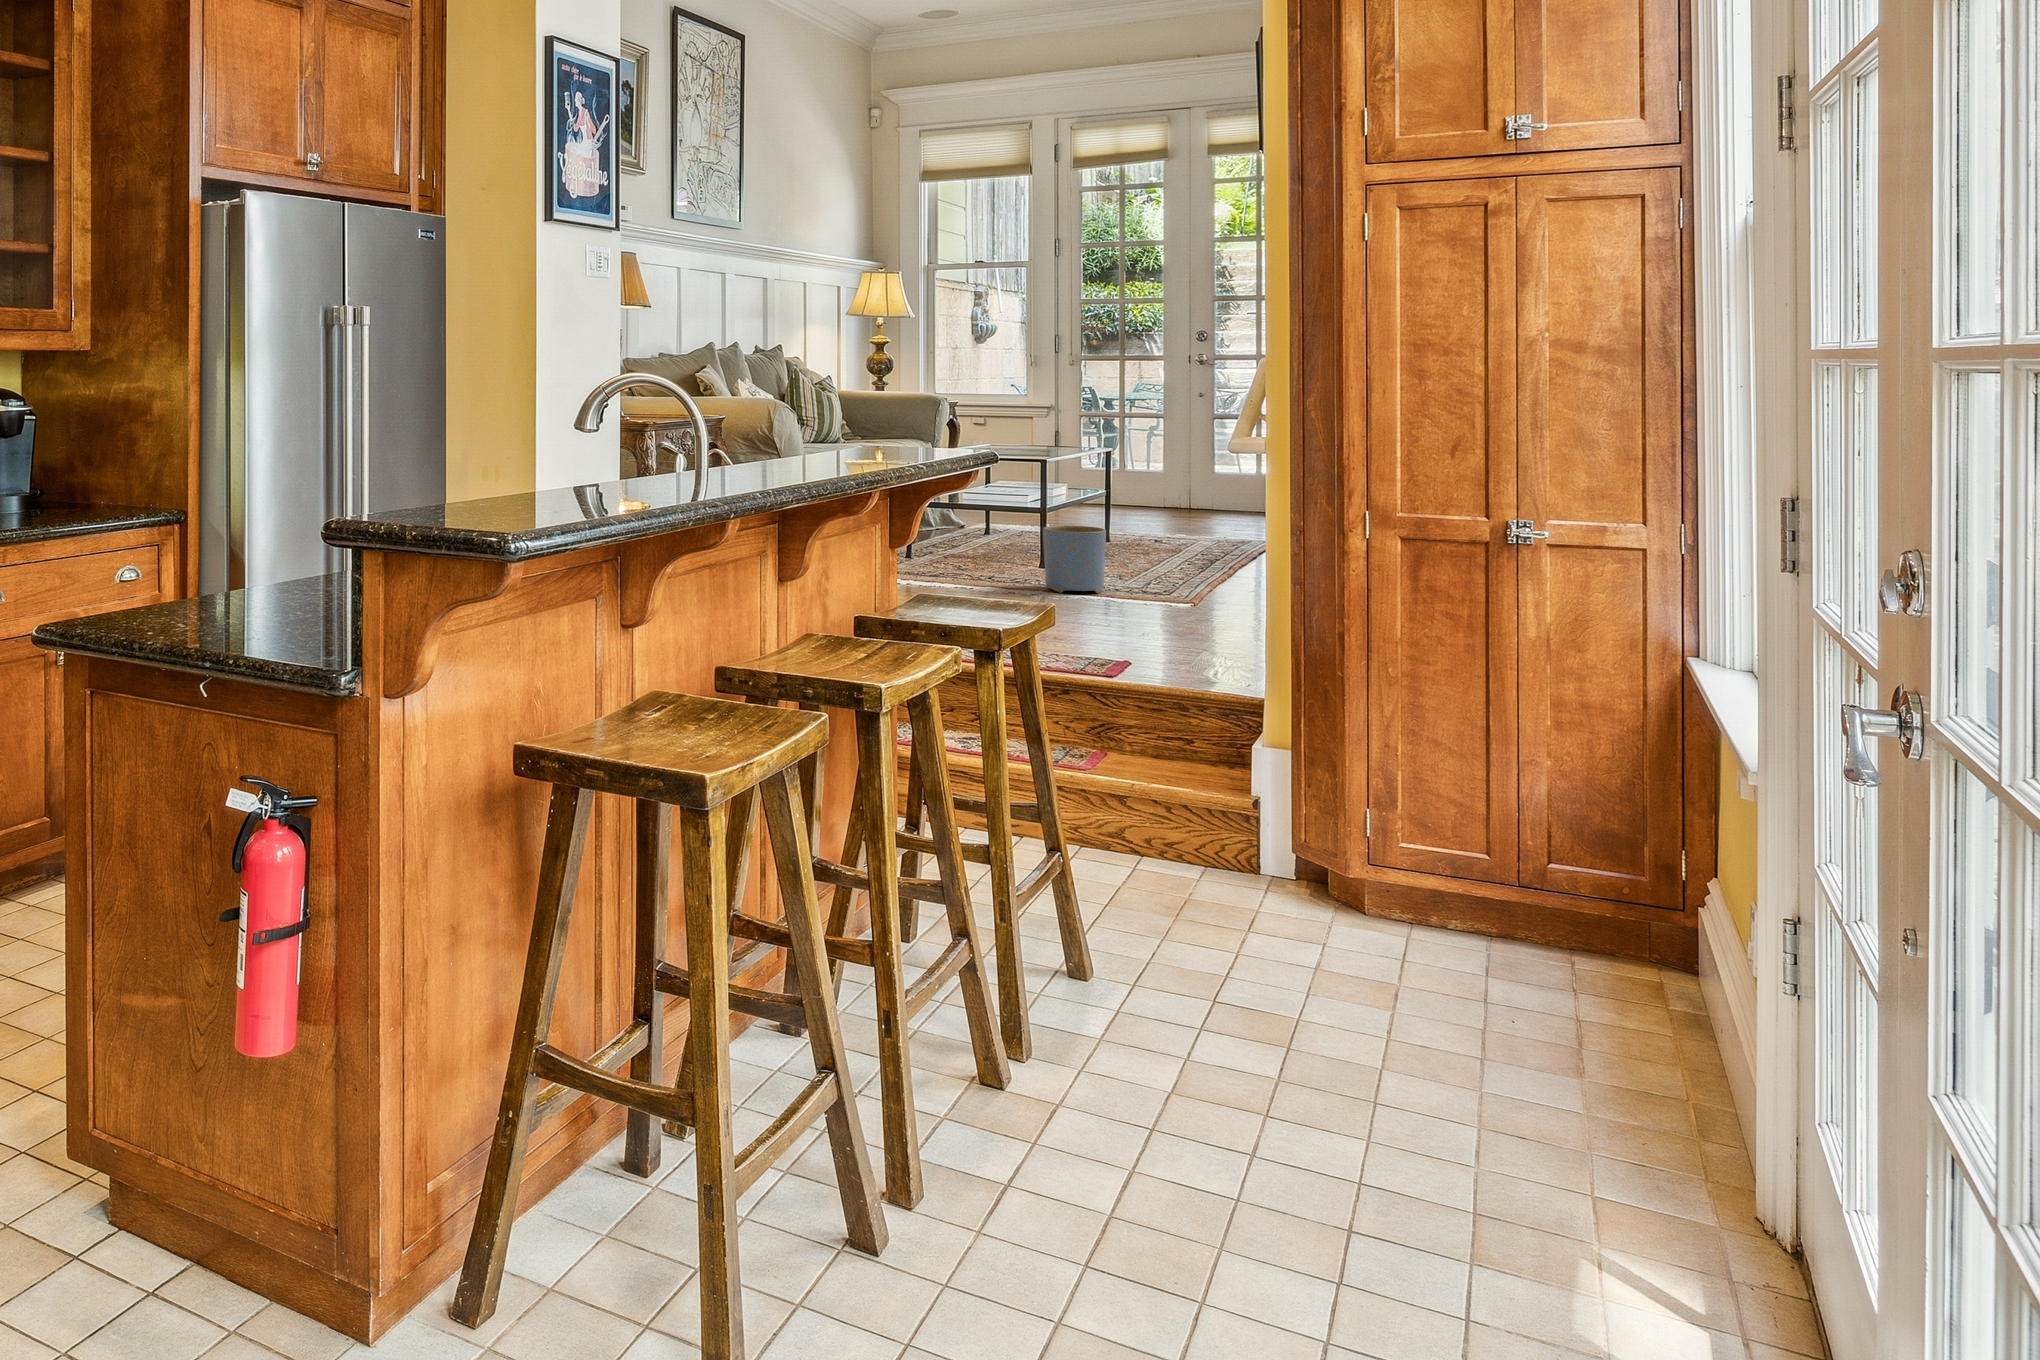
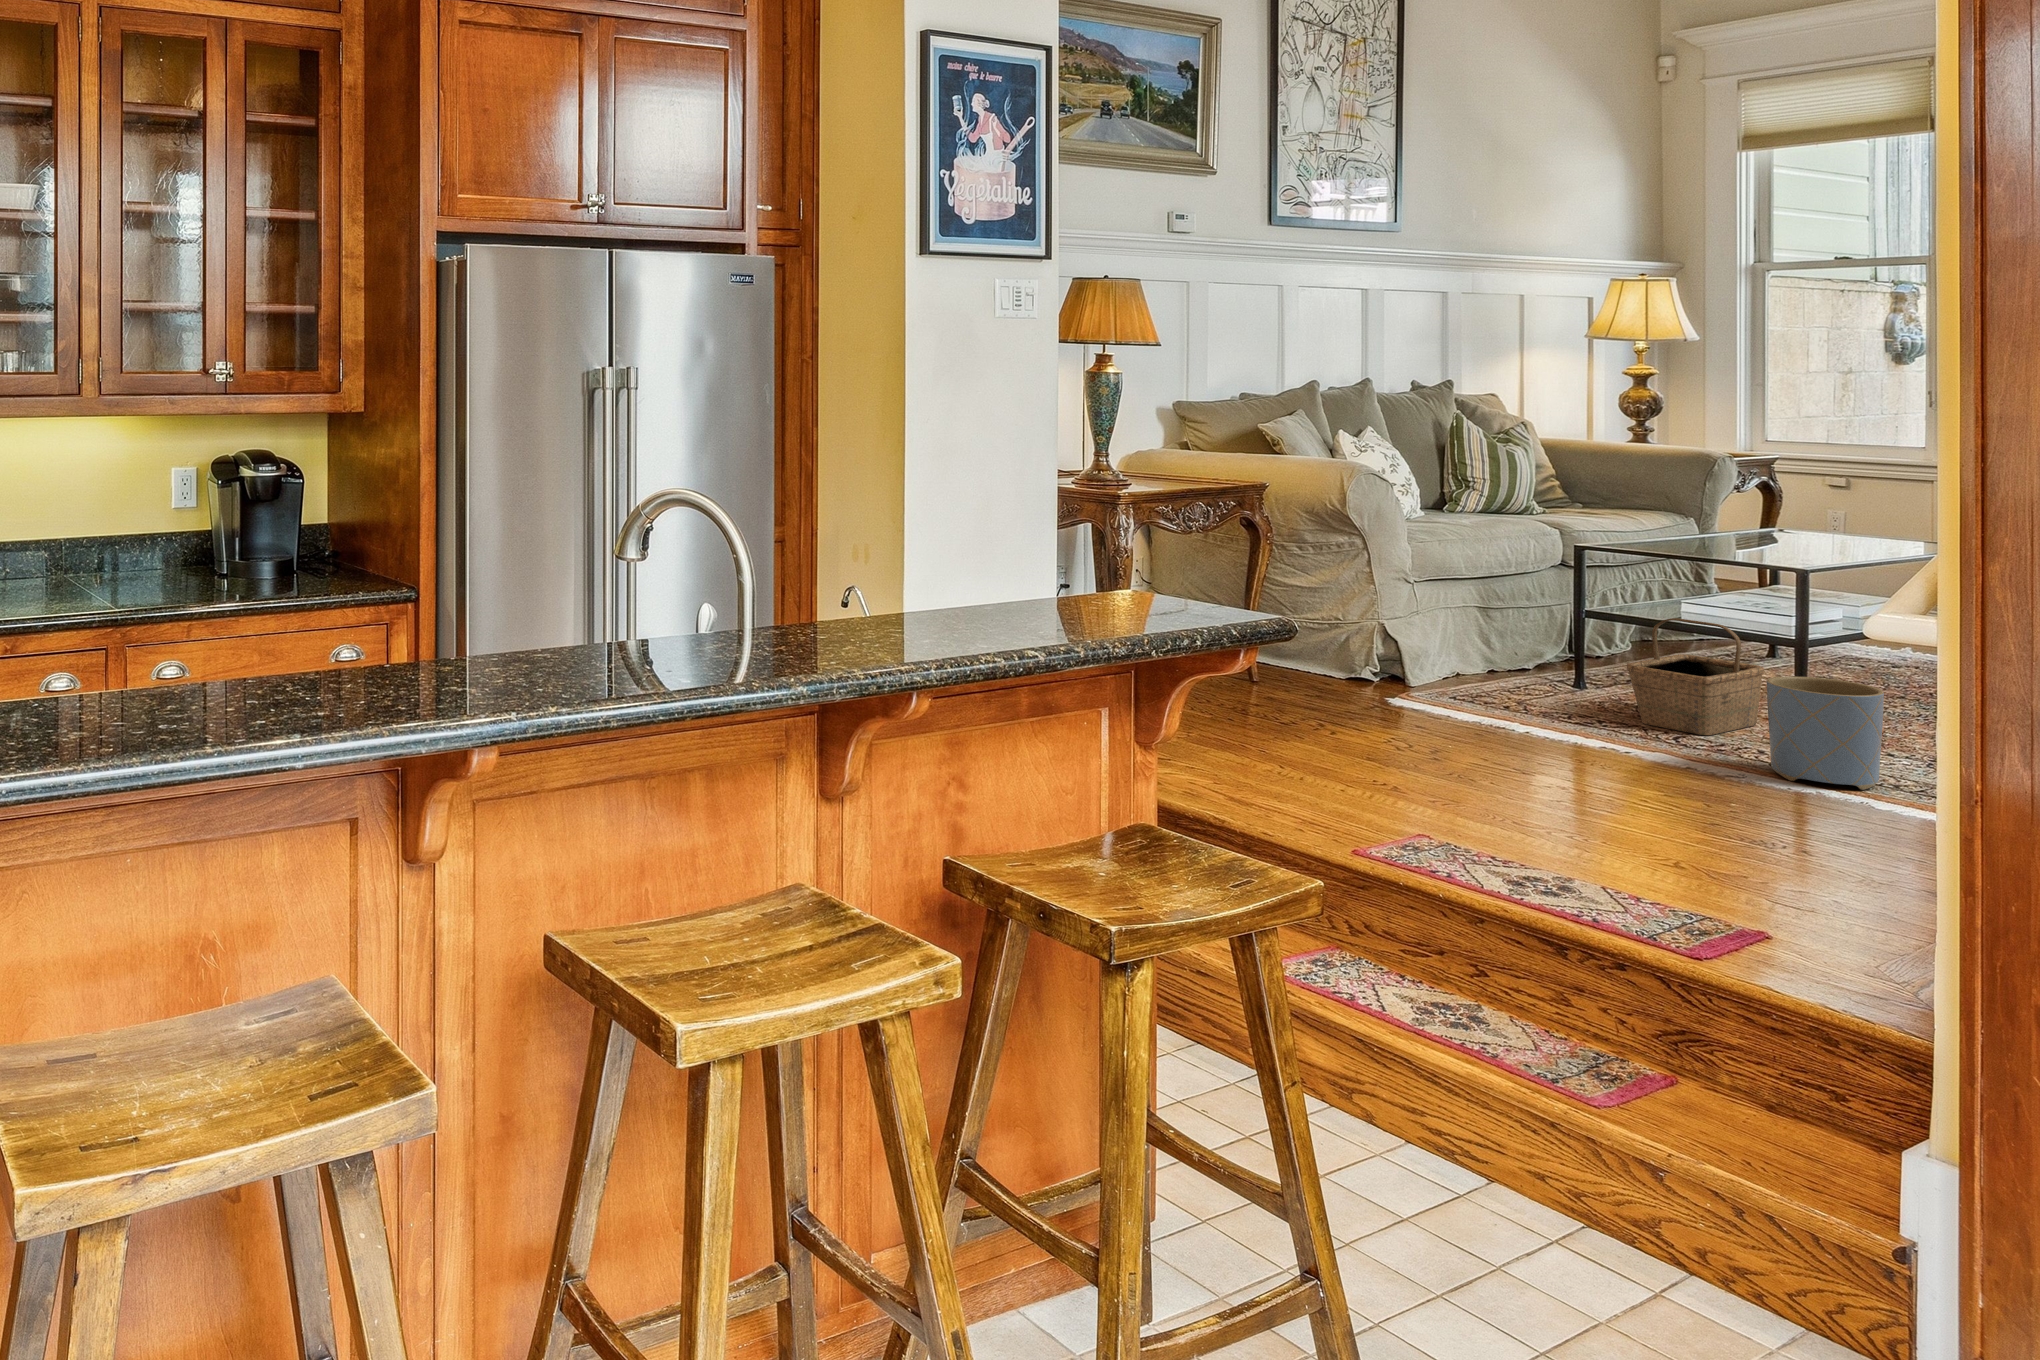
basket: none [947,499,1020,575] -> present [1627,618,1764,735]

